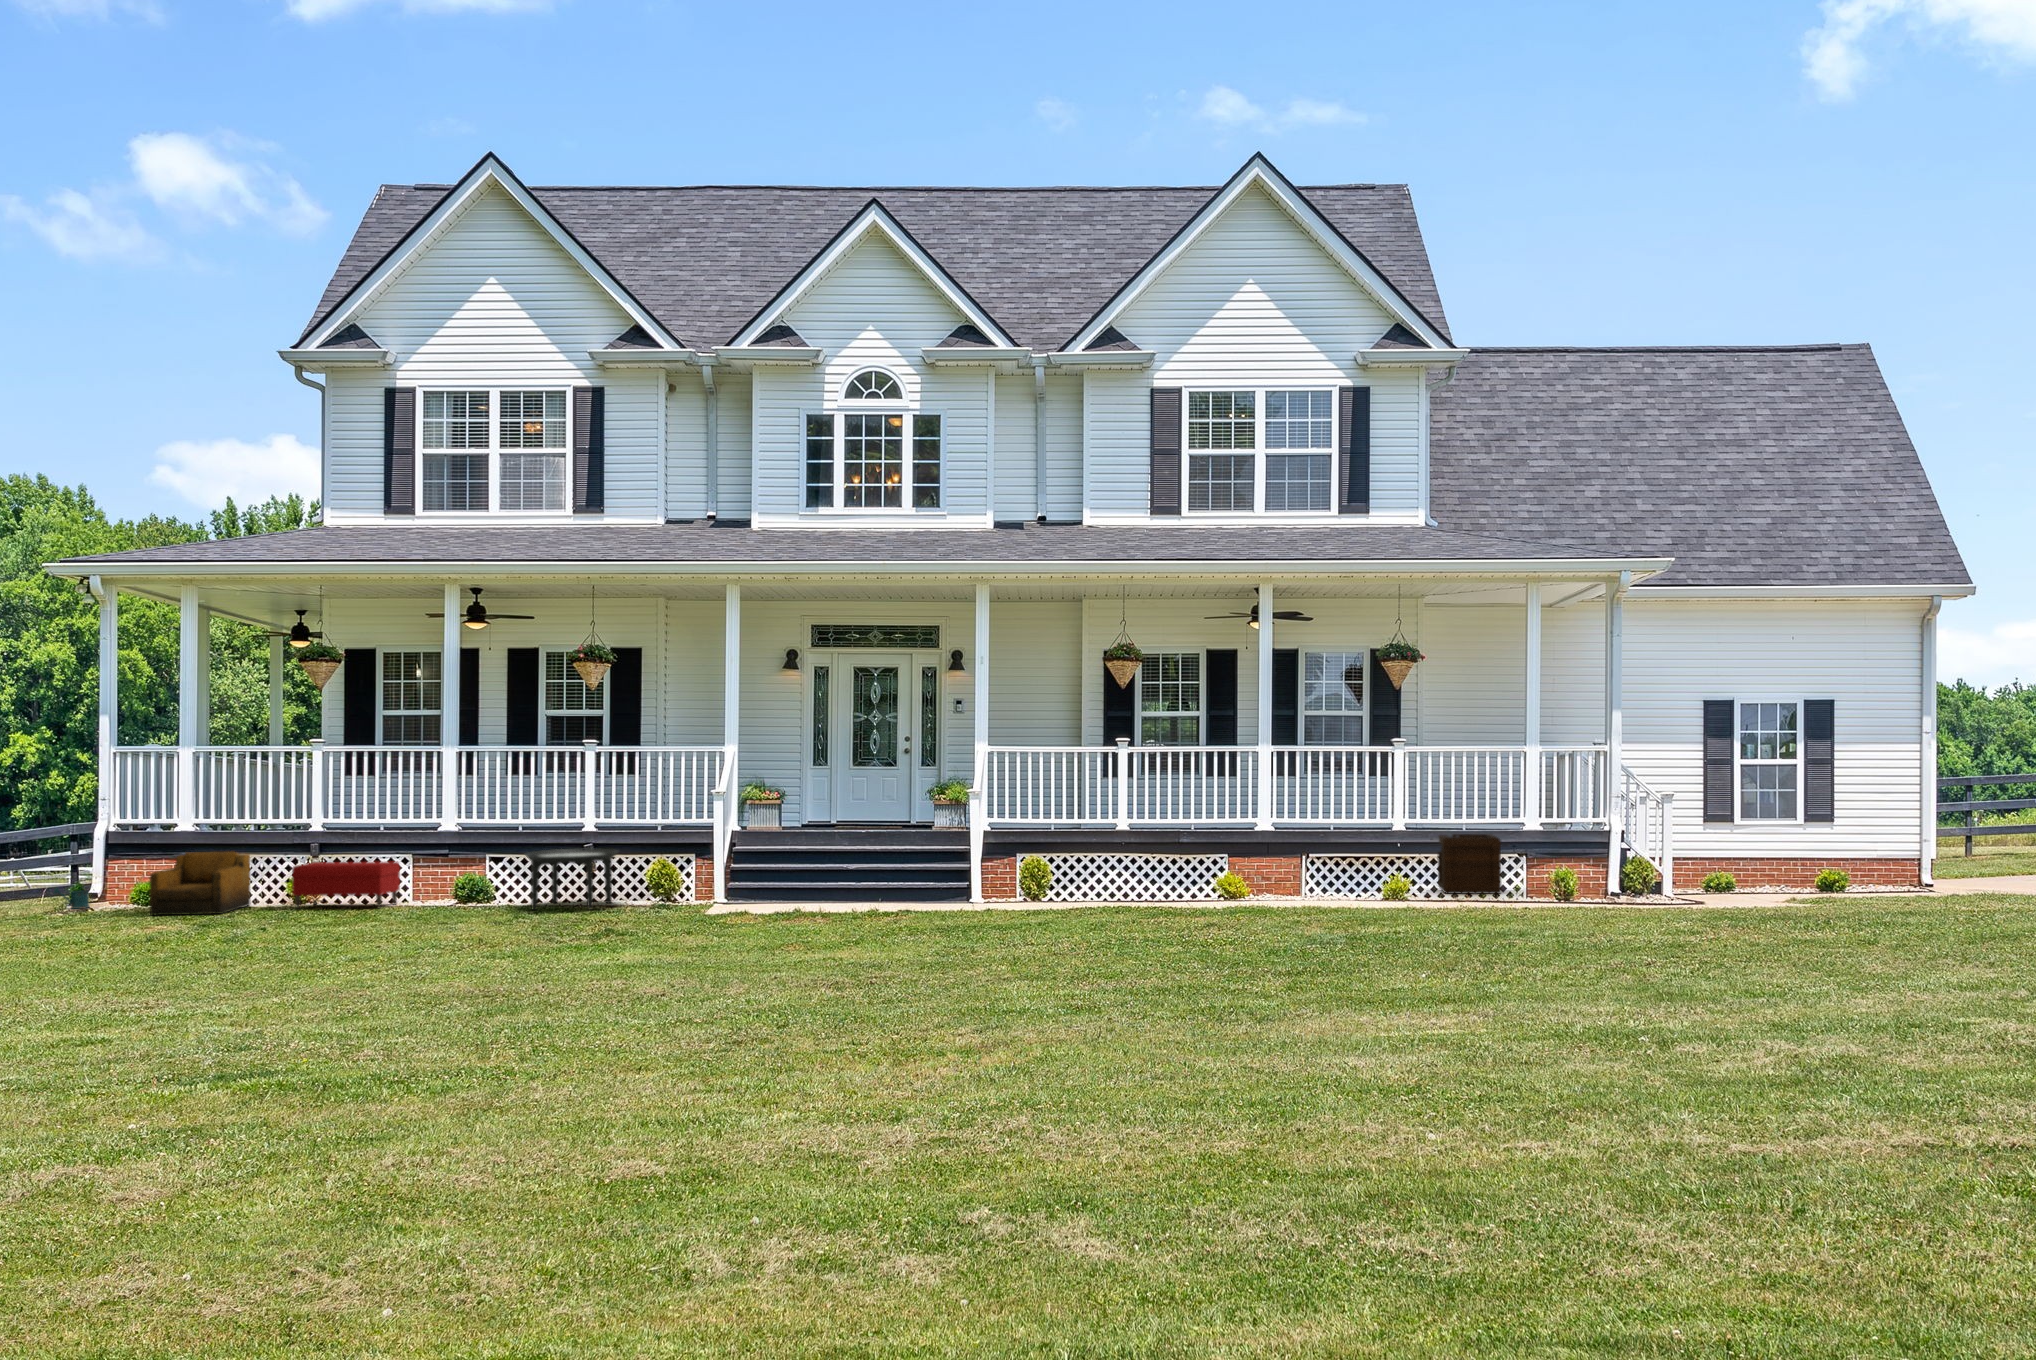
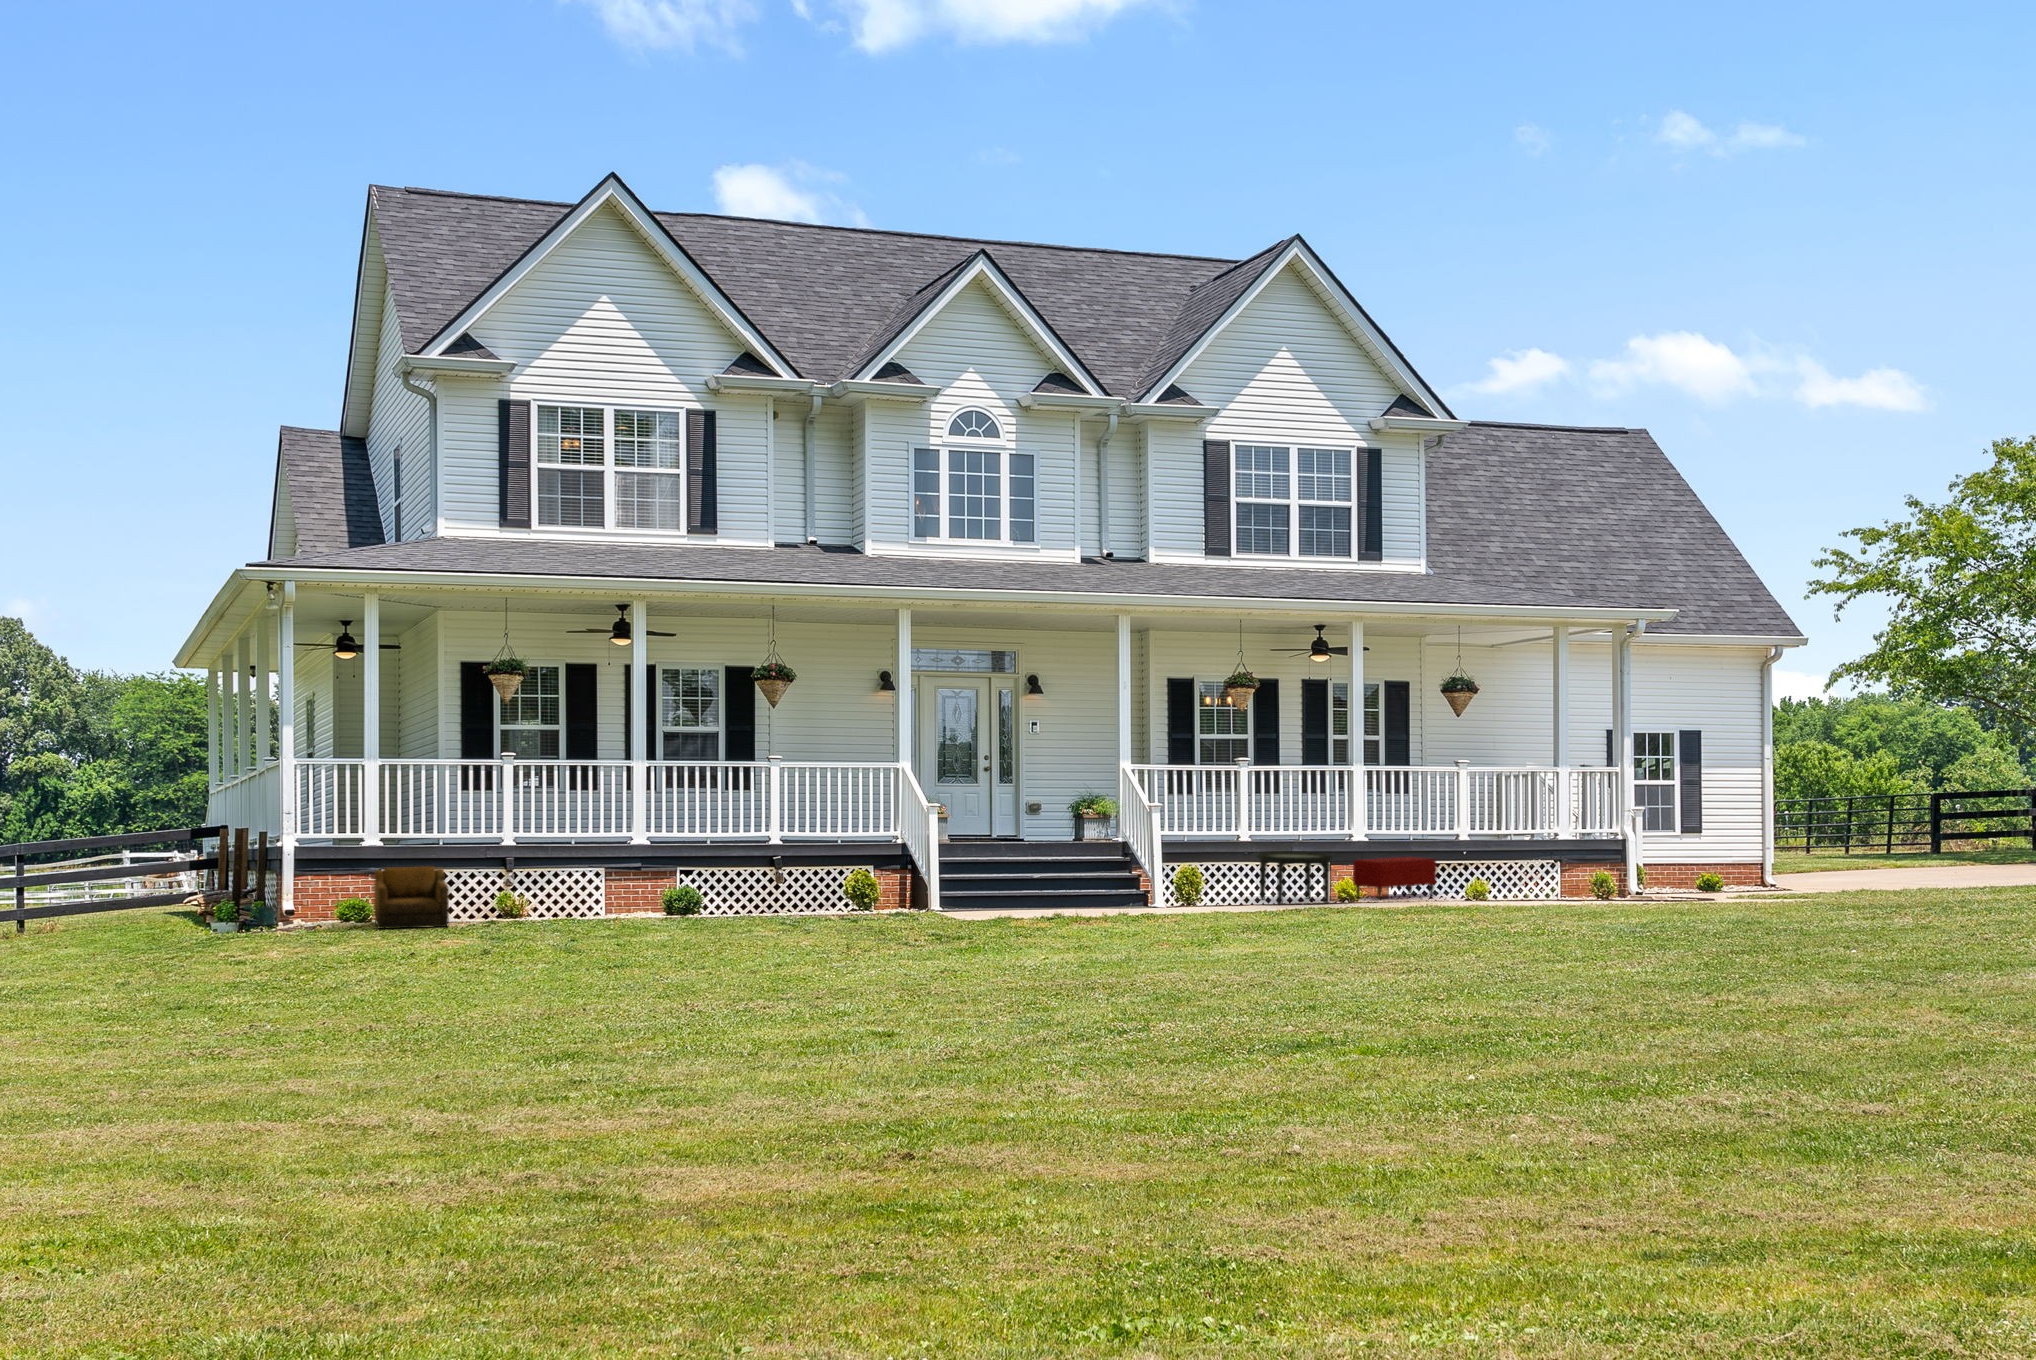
wooden crate: present [1438,834,1502,894] -> none [1492,844,1555,895]
round table: present [525,849,618,910] -> present [1254,851,1334,904]
bench: present [292,861,400,909] -> present [1353,857,1437,900]

